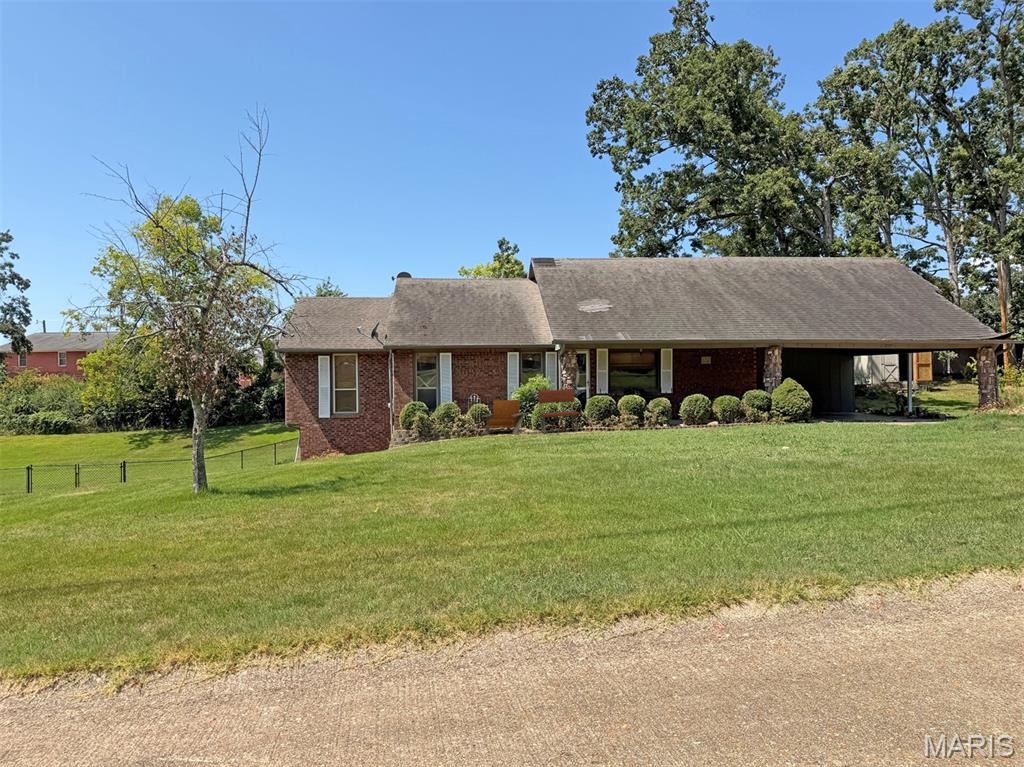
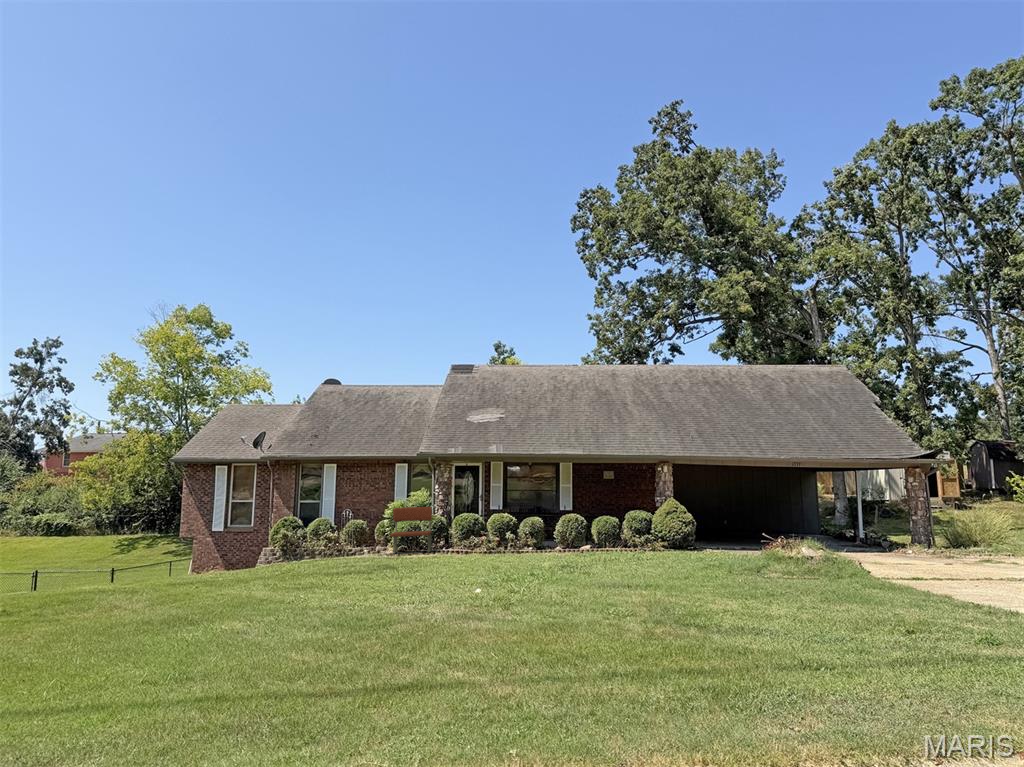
lounge chair: present [483,400,525,434] -> none [339,517,387,554]

